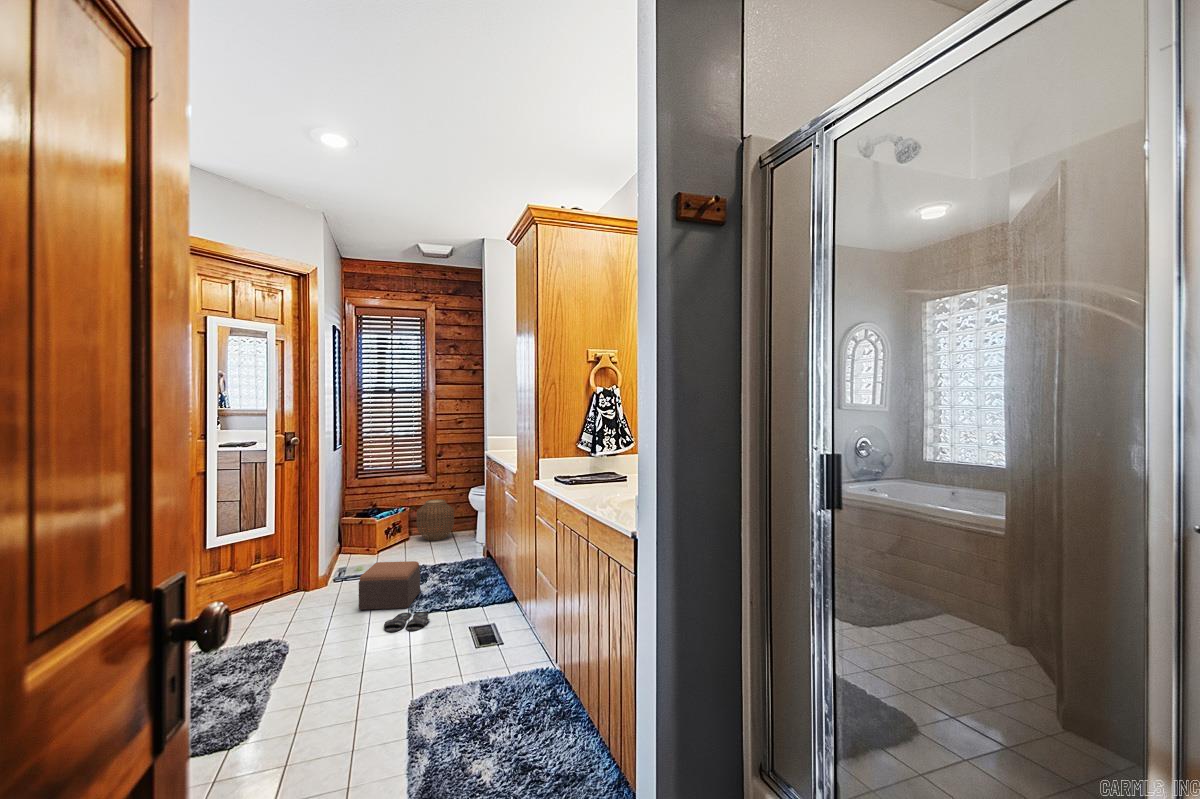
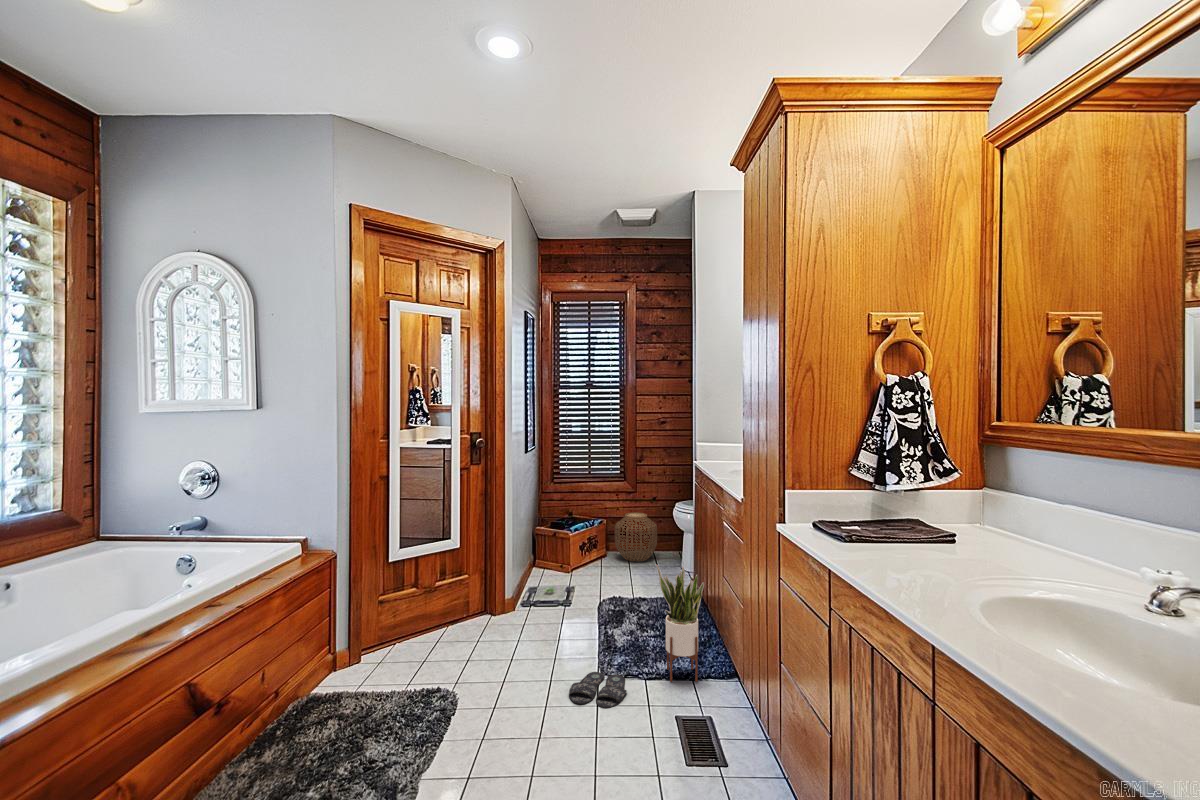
potted plant: none [452,525,487,610] -> present [656,564,704,682]
footstool: present [359,561,420,610] -> none [543,595,616,664]

